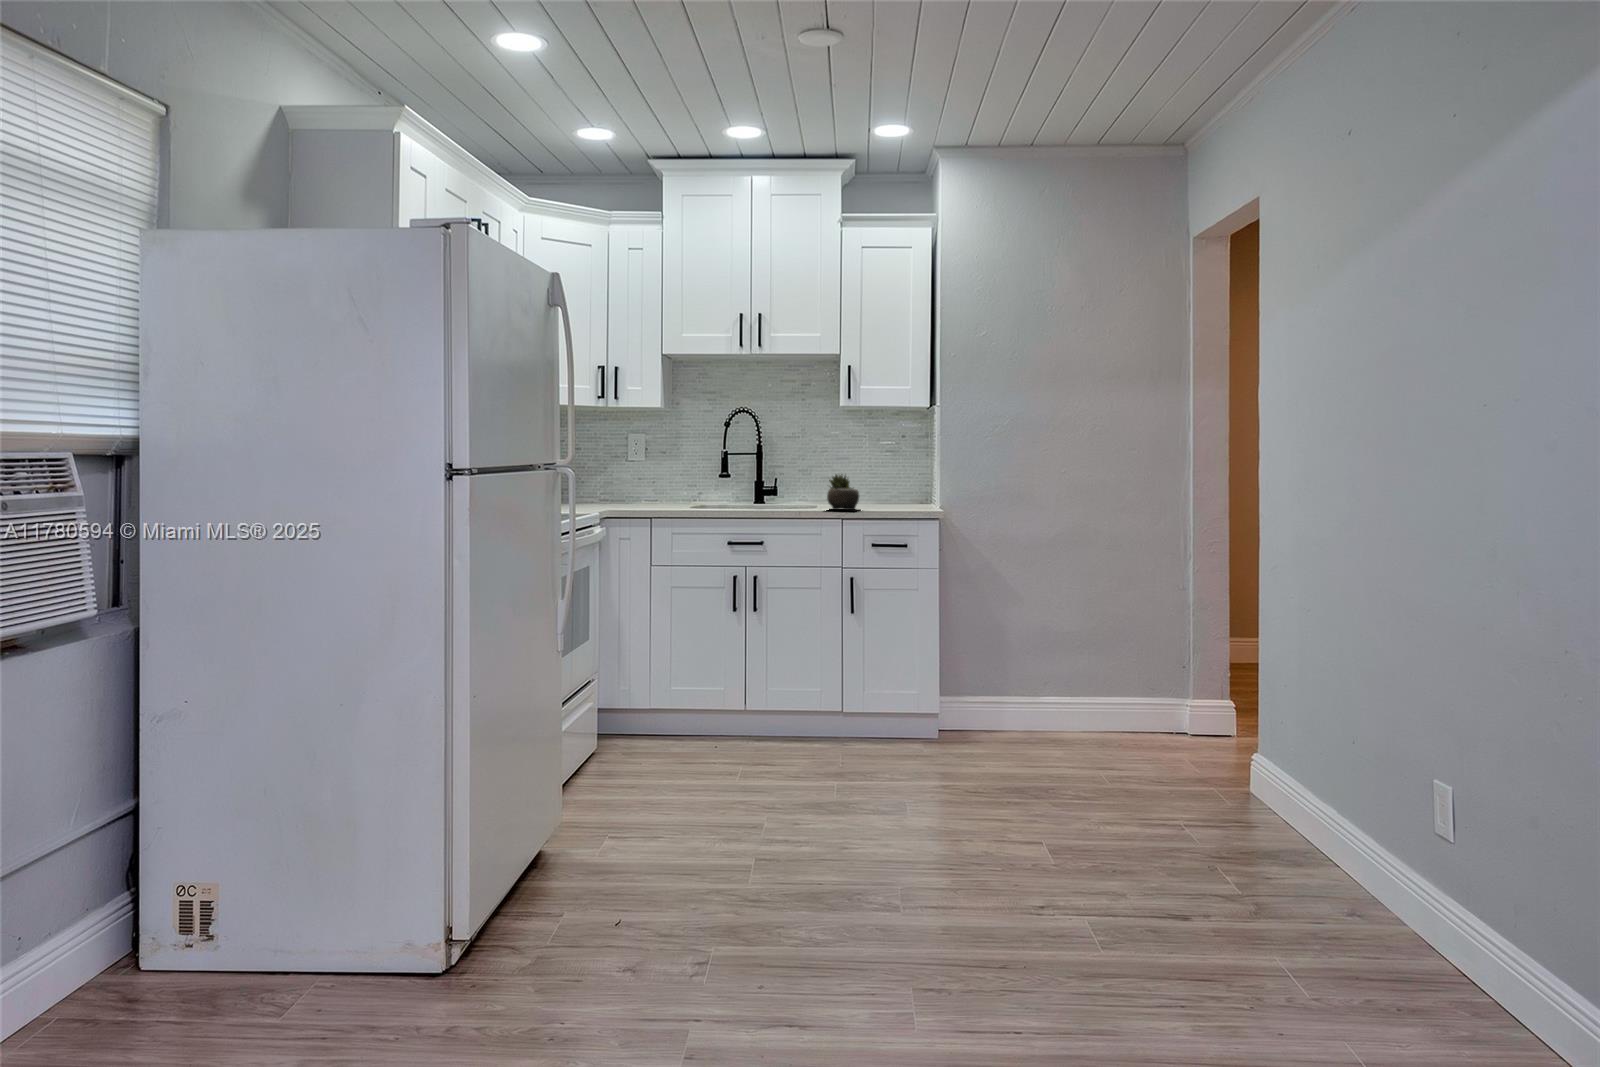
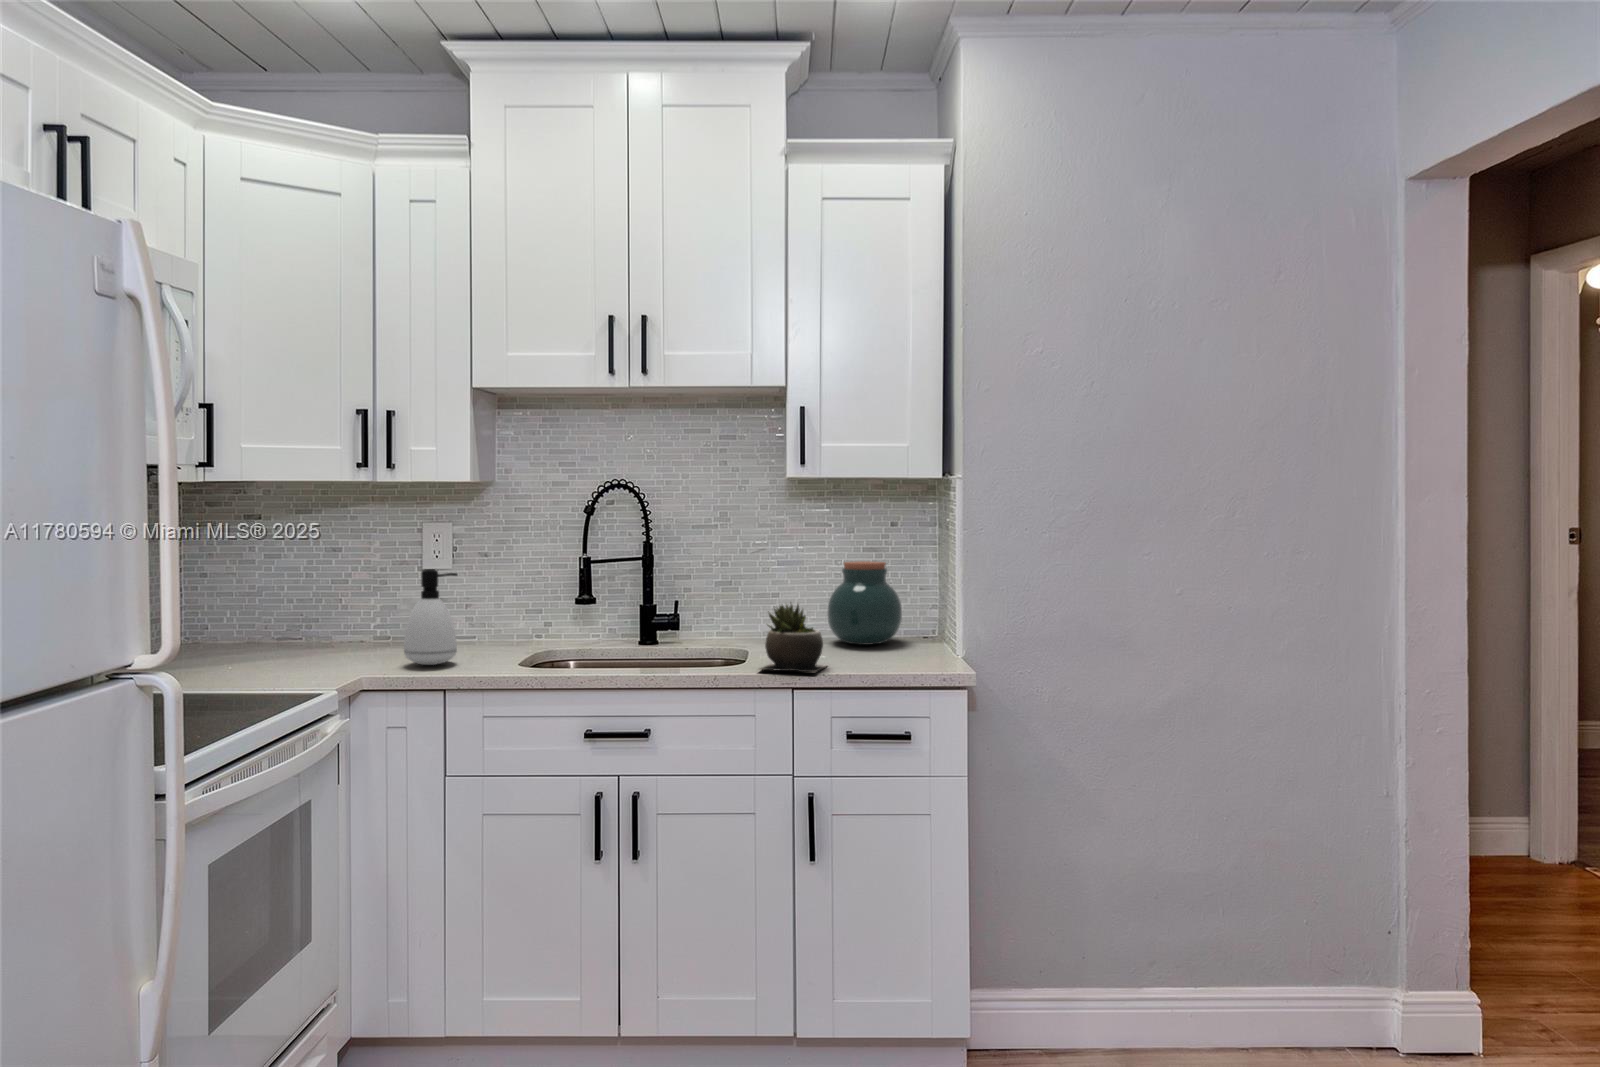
soap dispenser: none [627,454,656,508] -> present [404,569,458,665]
jar: none [863,456,905,503] -> present [827,561,902,645]

